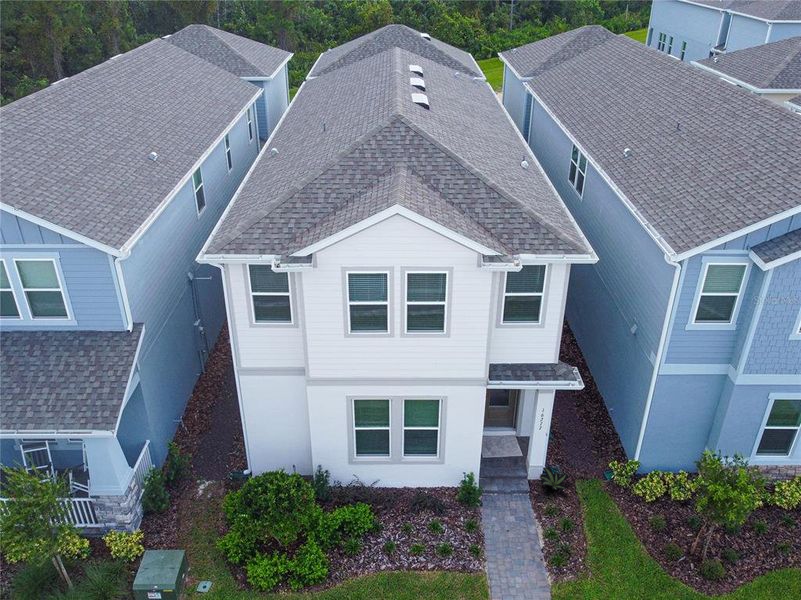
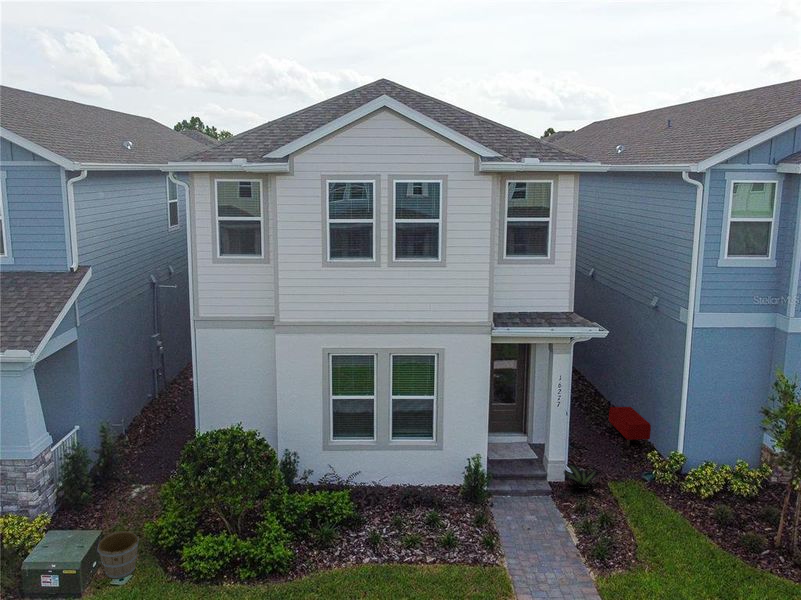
bench: none [585,398,618,437] -> present [609,407,651,446]
wooden bucket: none [185,549,214,585] -> present [97,531,139,579]

